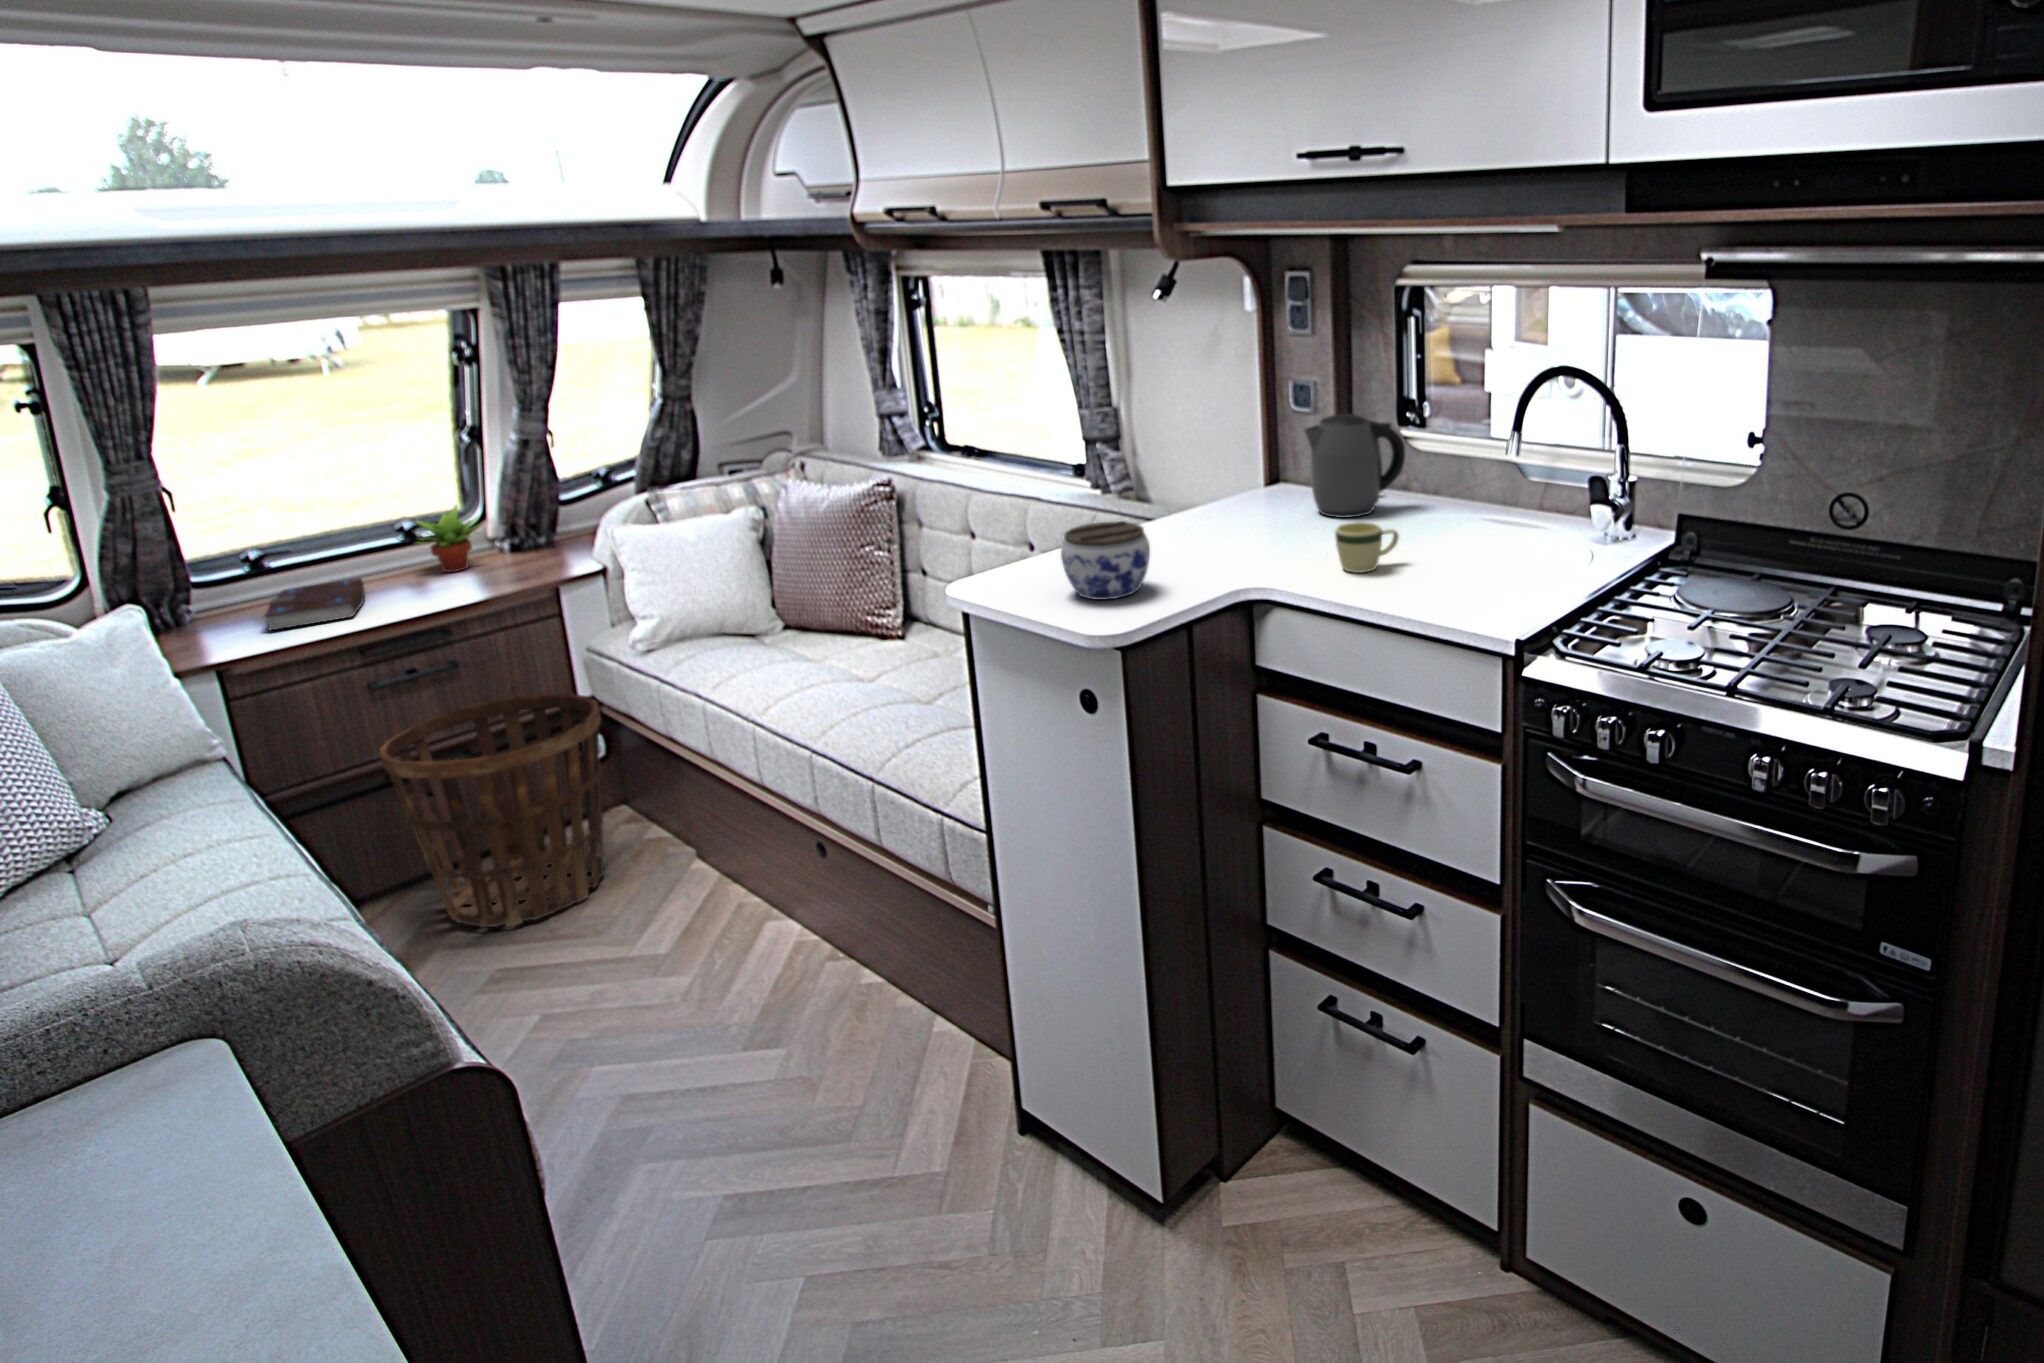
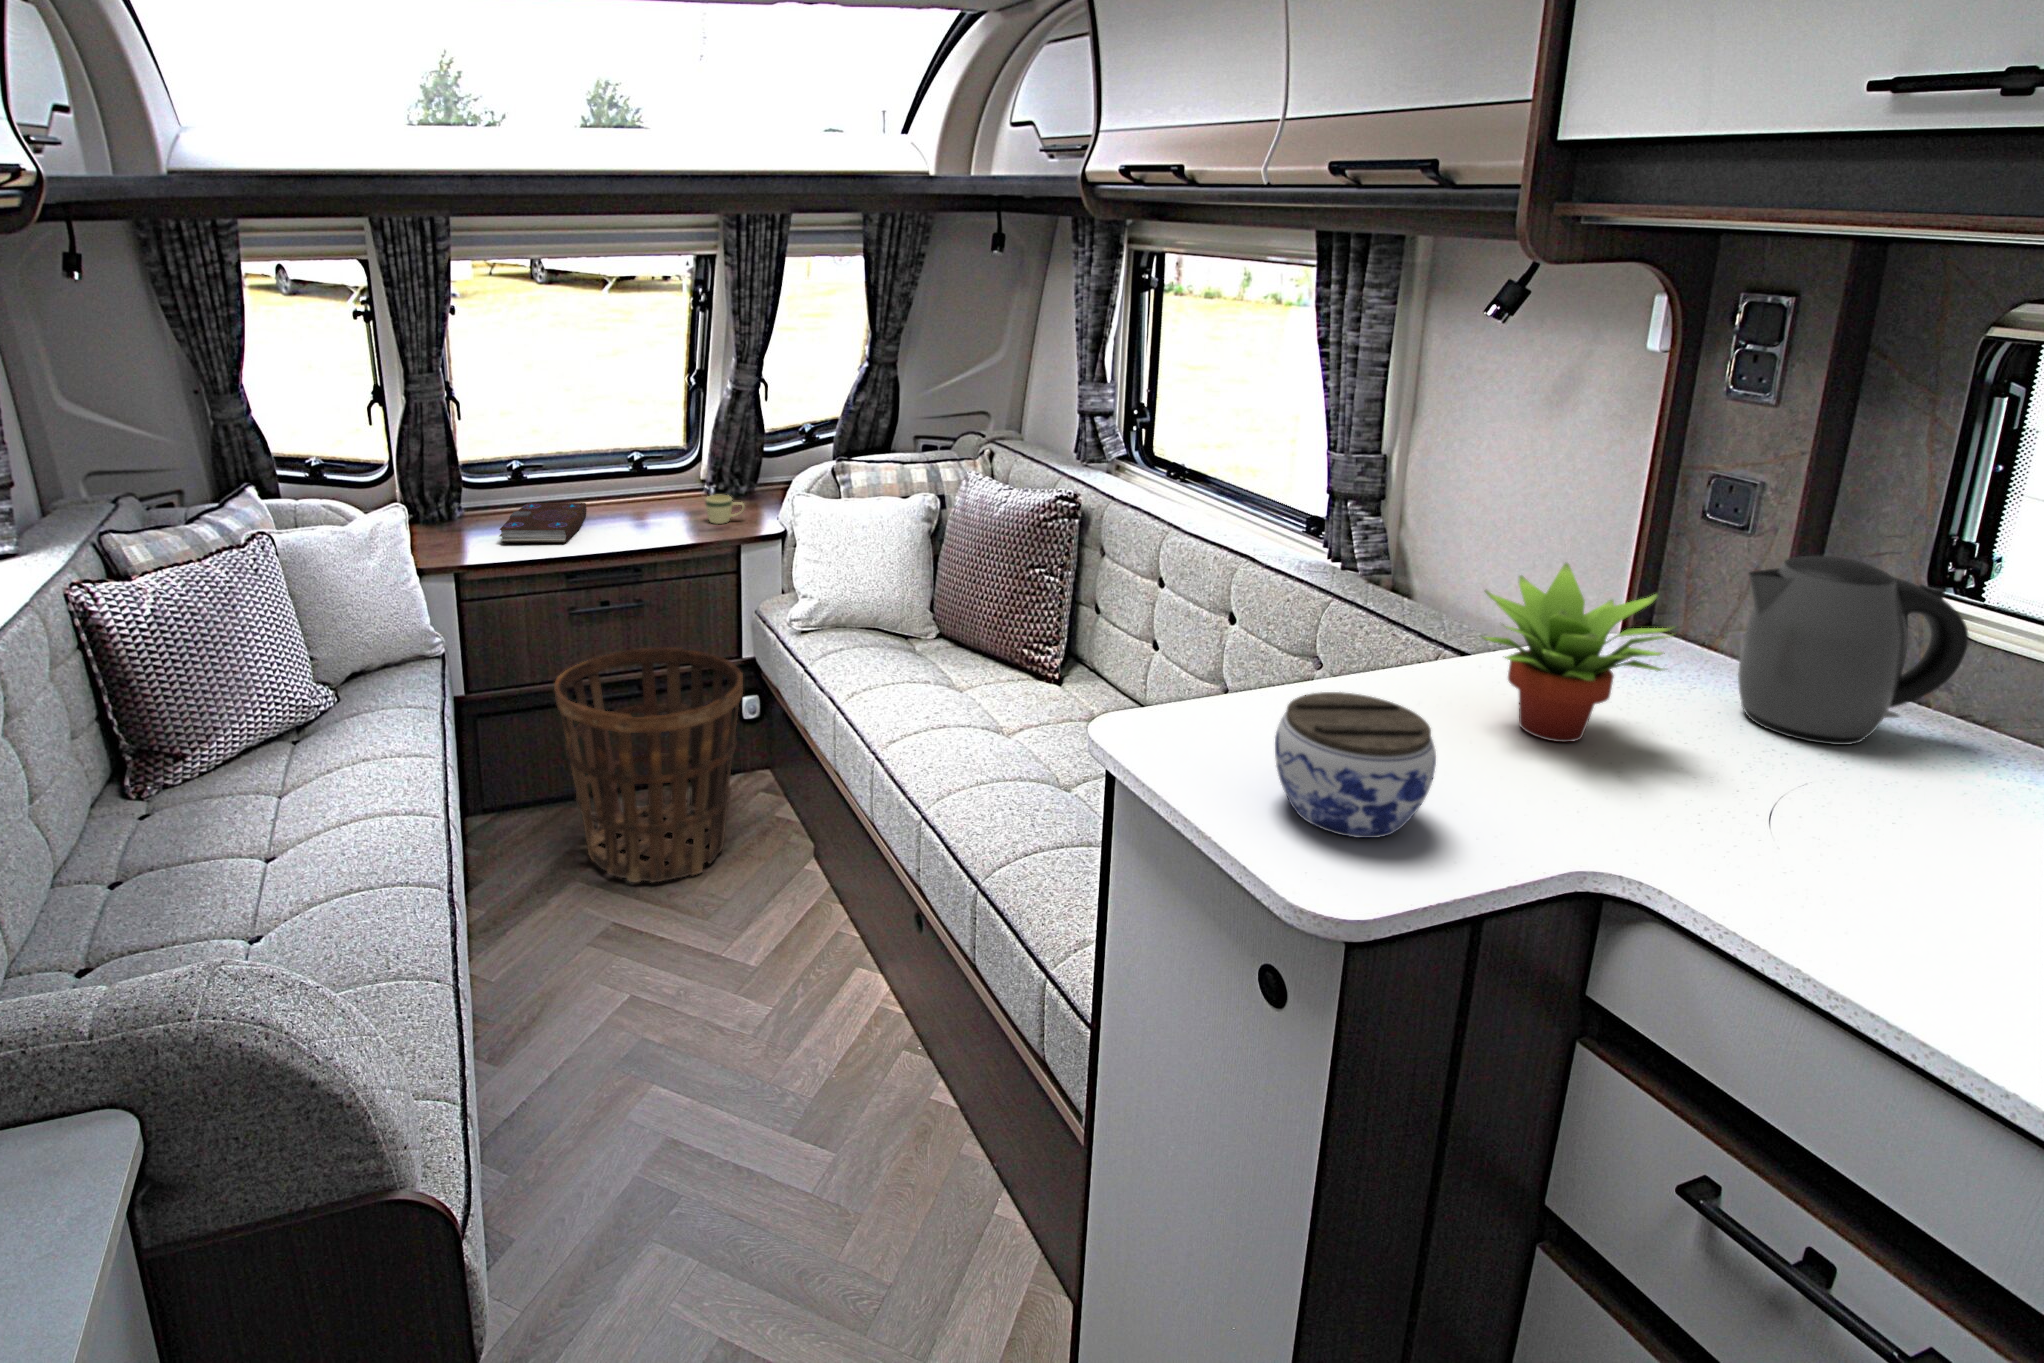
succulent plant: present [416,506,477,572] -> present [1482,563,1676,742]
mug: present [1335,522,1399,573] -> present [705,495,744,524]

